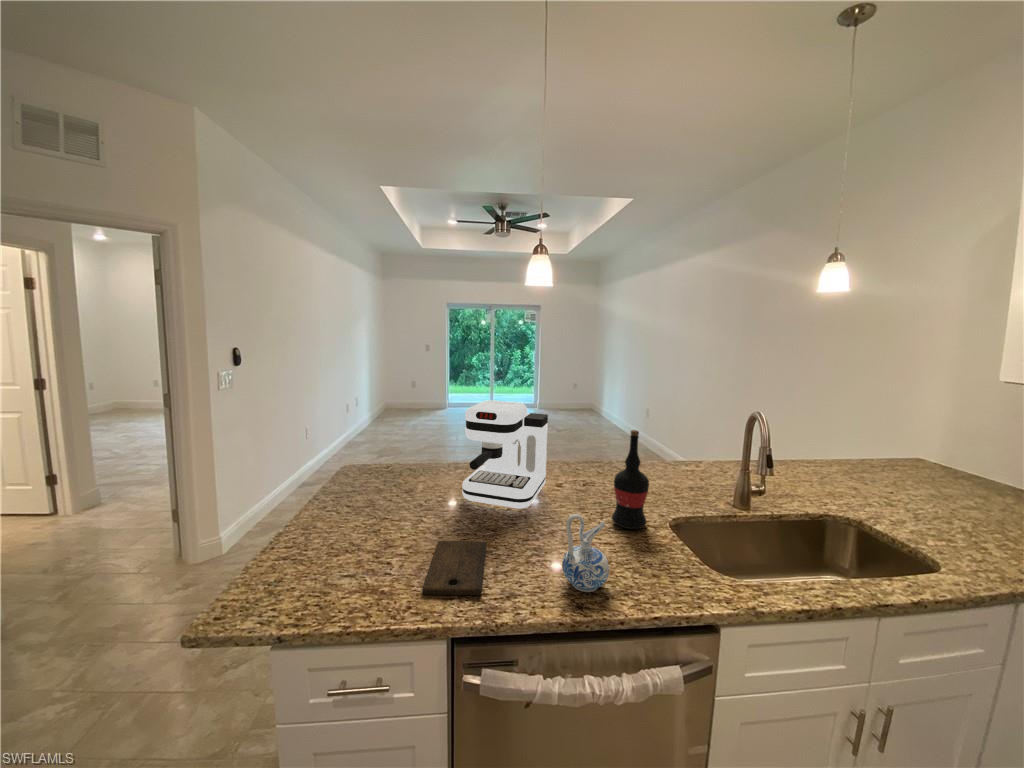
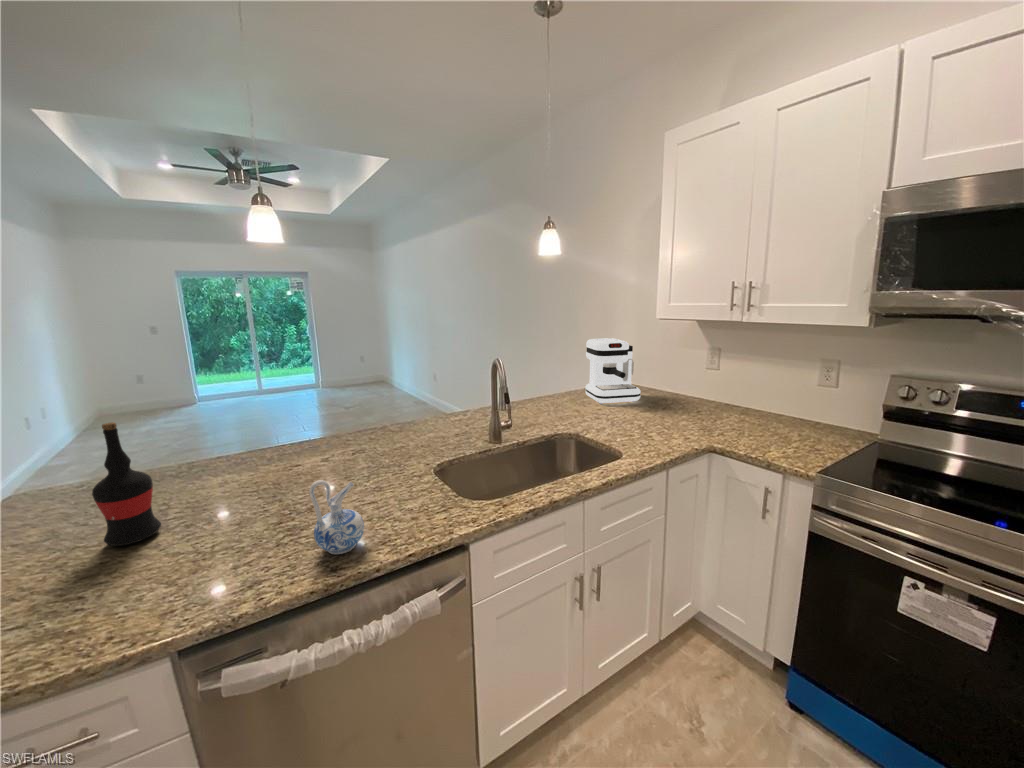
coffee maker: present [462,400,548,509] -> present [585,338,641,404]
wine bottle: present [612,430,649,529] -> present [92,422,161,546]
cutting board: present [422,541,486,595] -> none [127,537,227,619]

